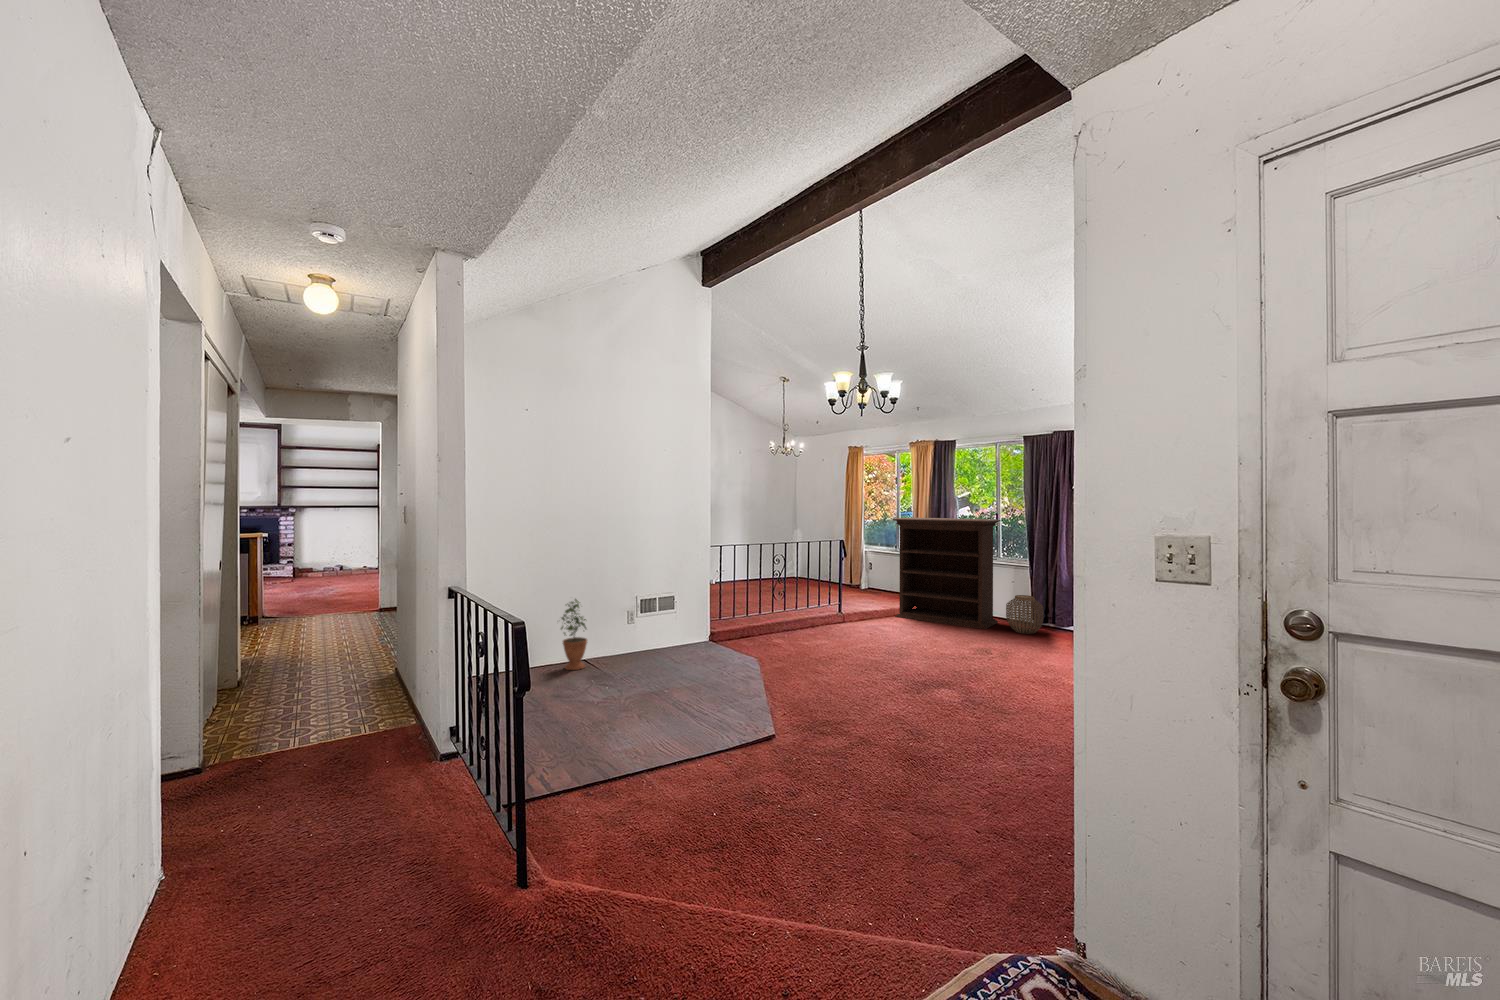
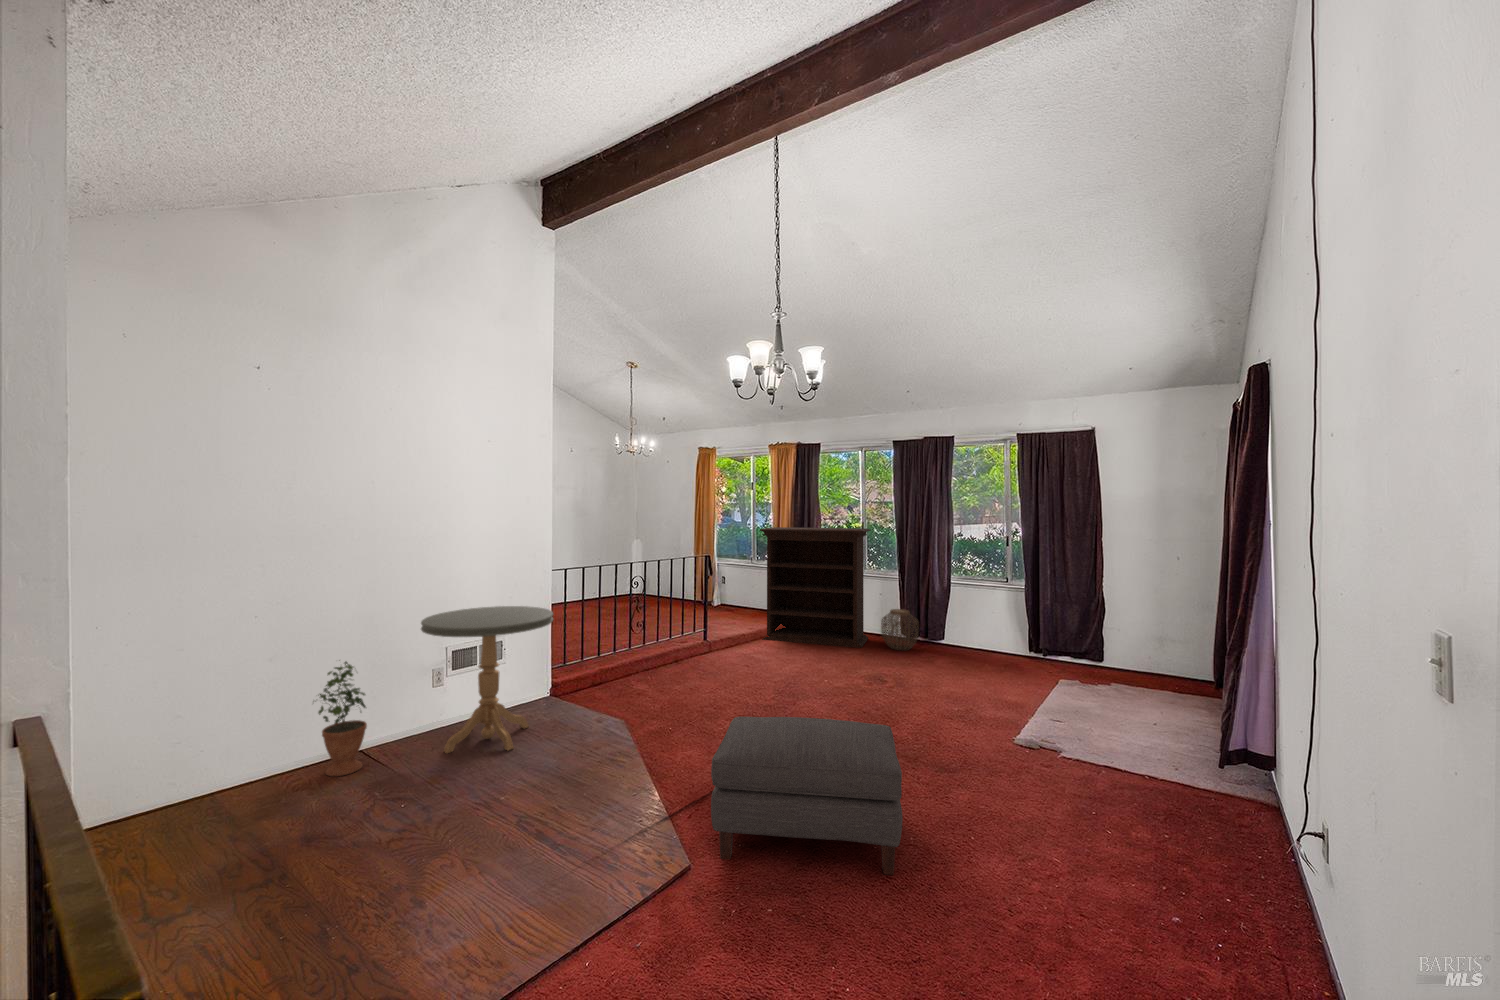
side table: none [619,570,705,668] -> present [421,606,553,753]
ottoman: none [788,650,932,758] -> present [711,717,903,875]

